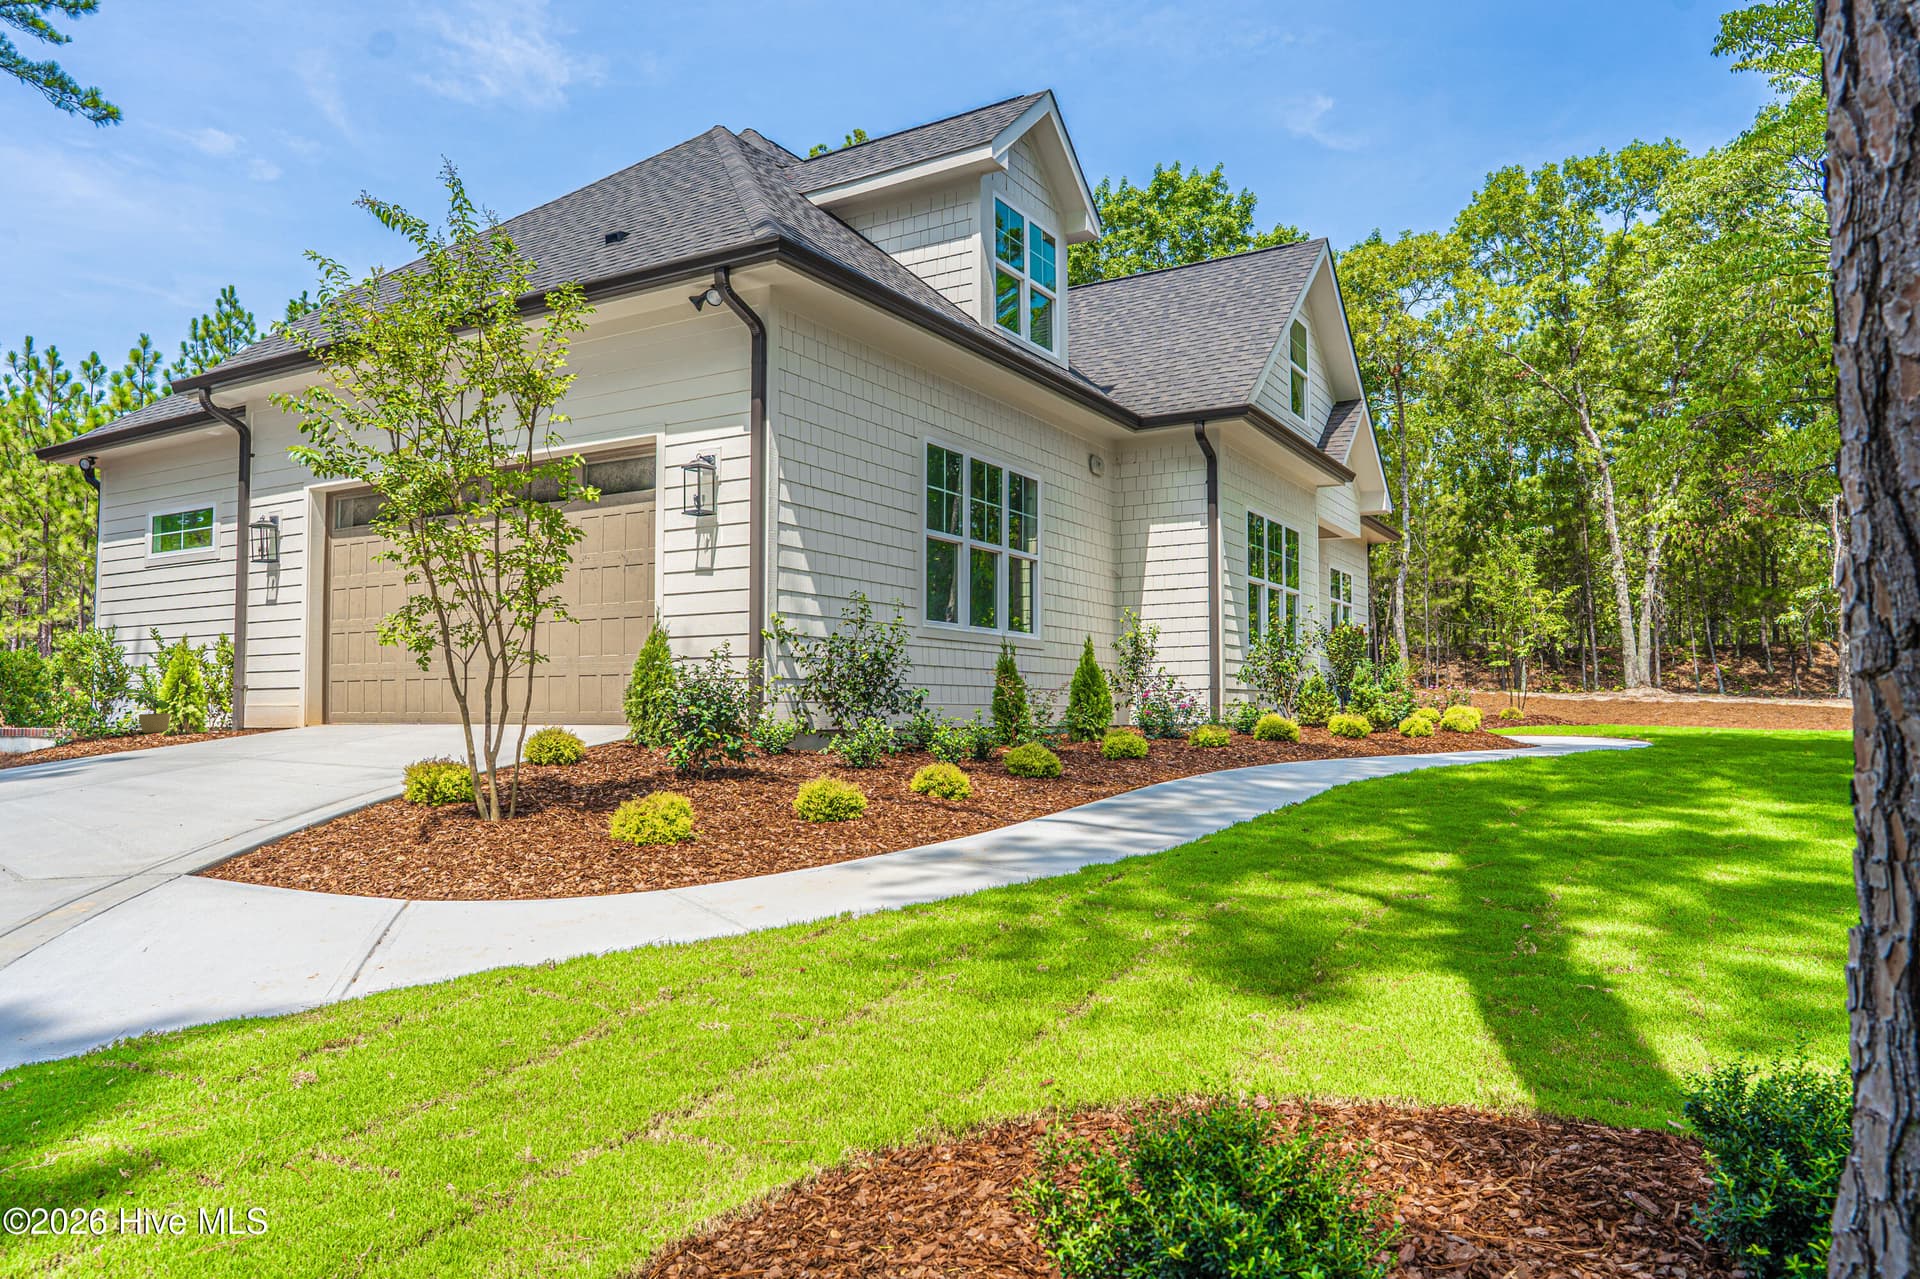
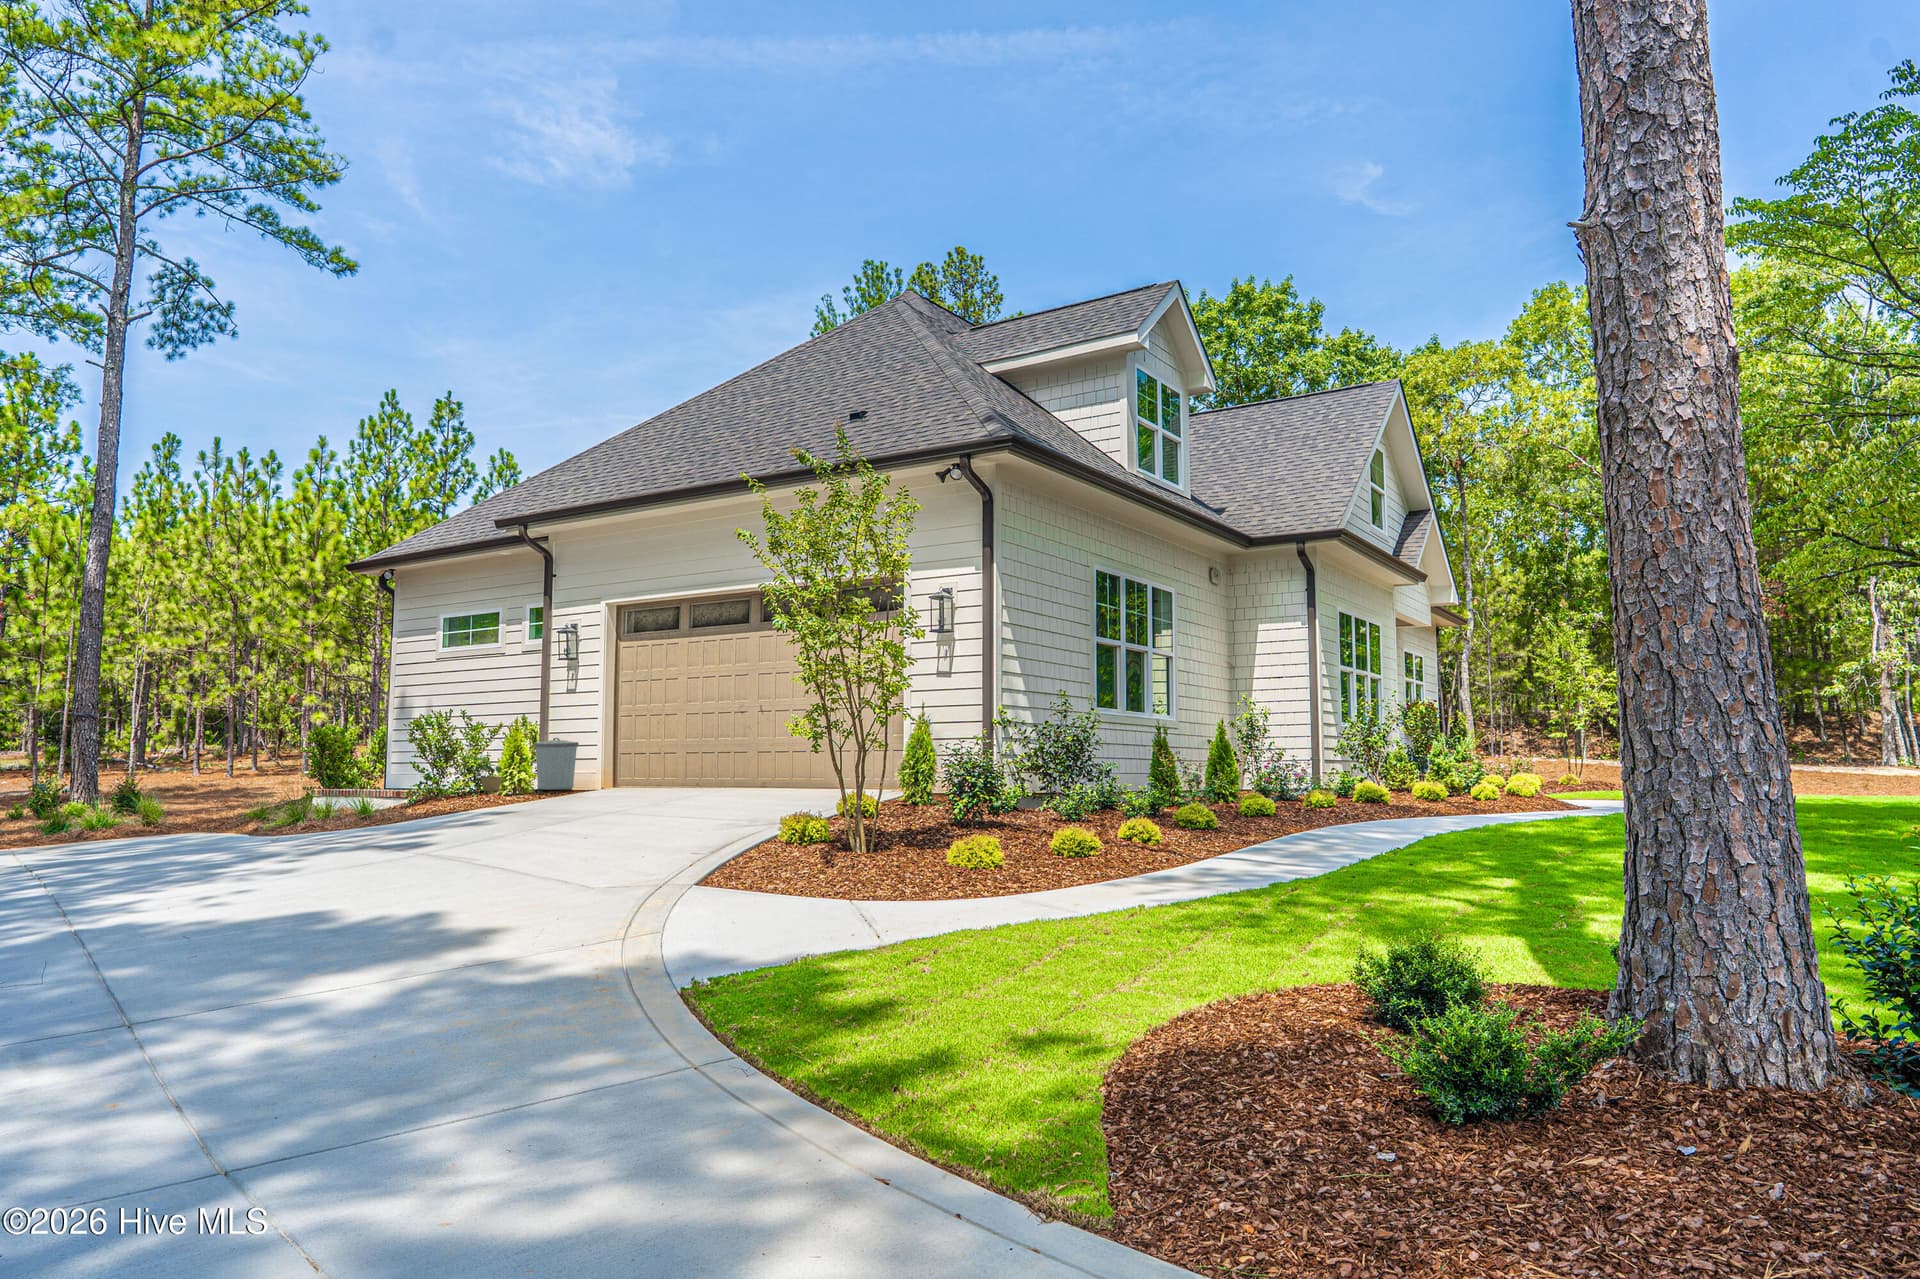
trash can: none [206,663,272,730] -> present [534,738,579,790]

